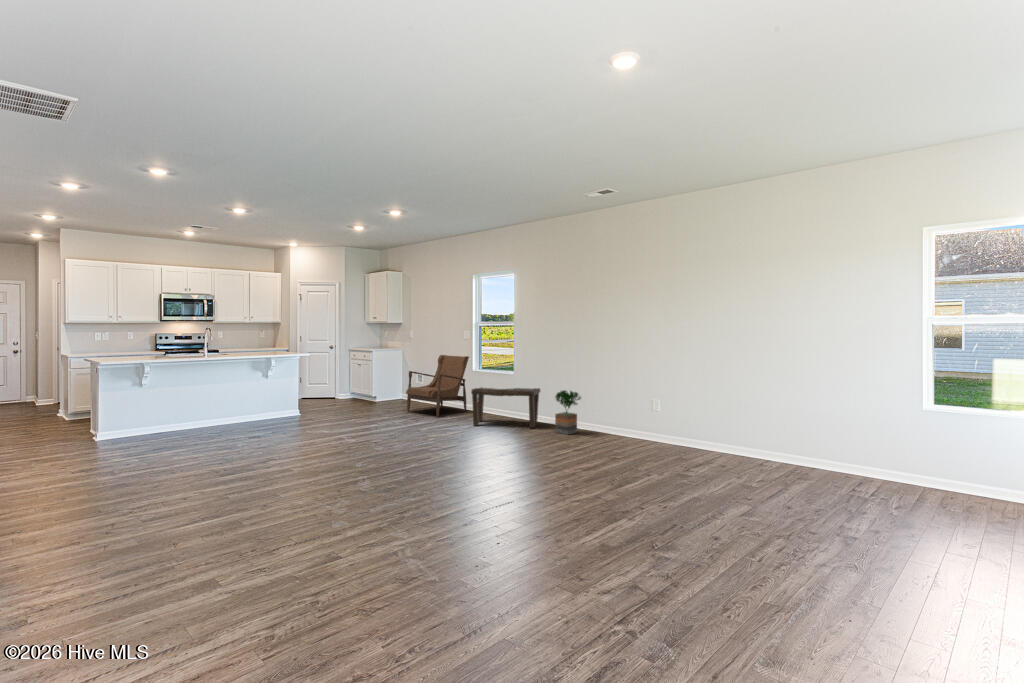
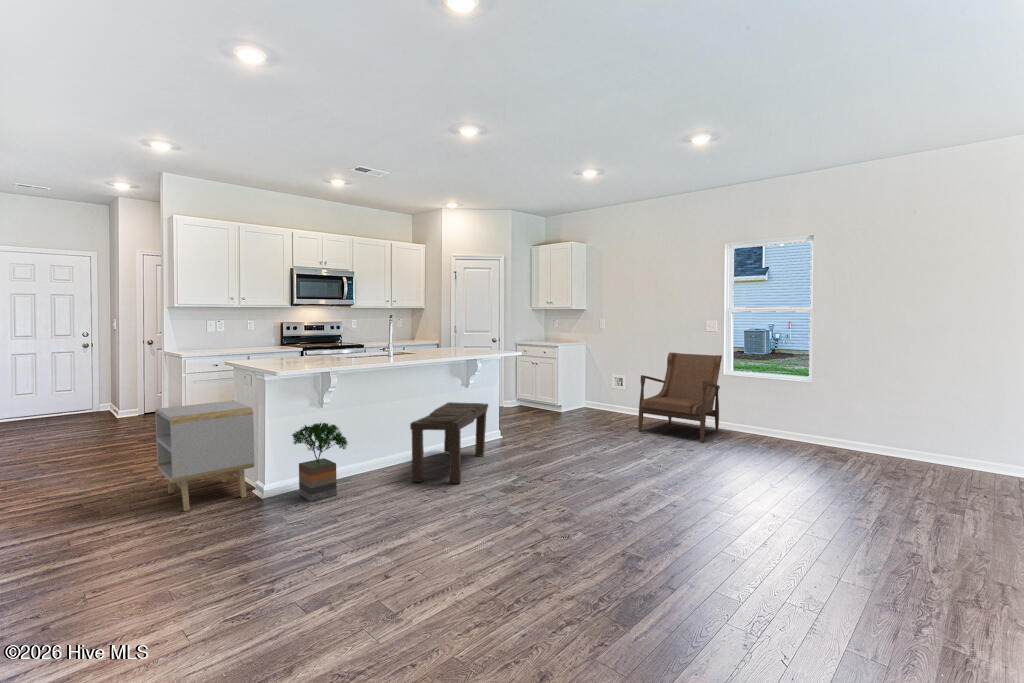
side table: none [30,383,92,447] -> present [155,400,255,511]
bench: present [471,387,540,428] -> present [410,402,488,483]
potted tree: present [555,390,581,434] -> present [292,423,348,502]

